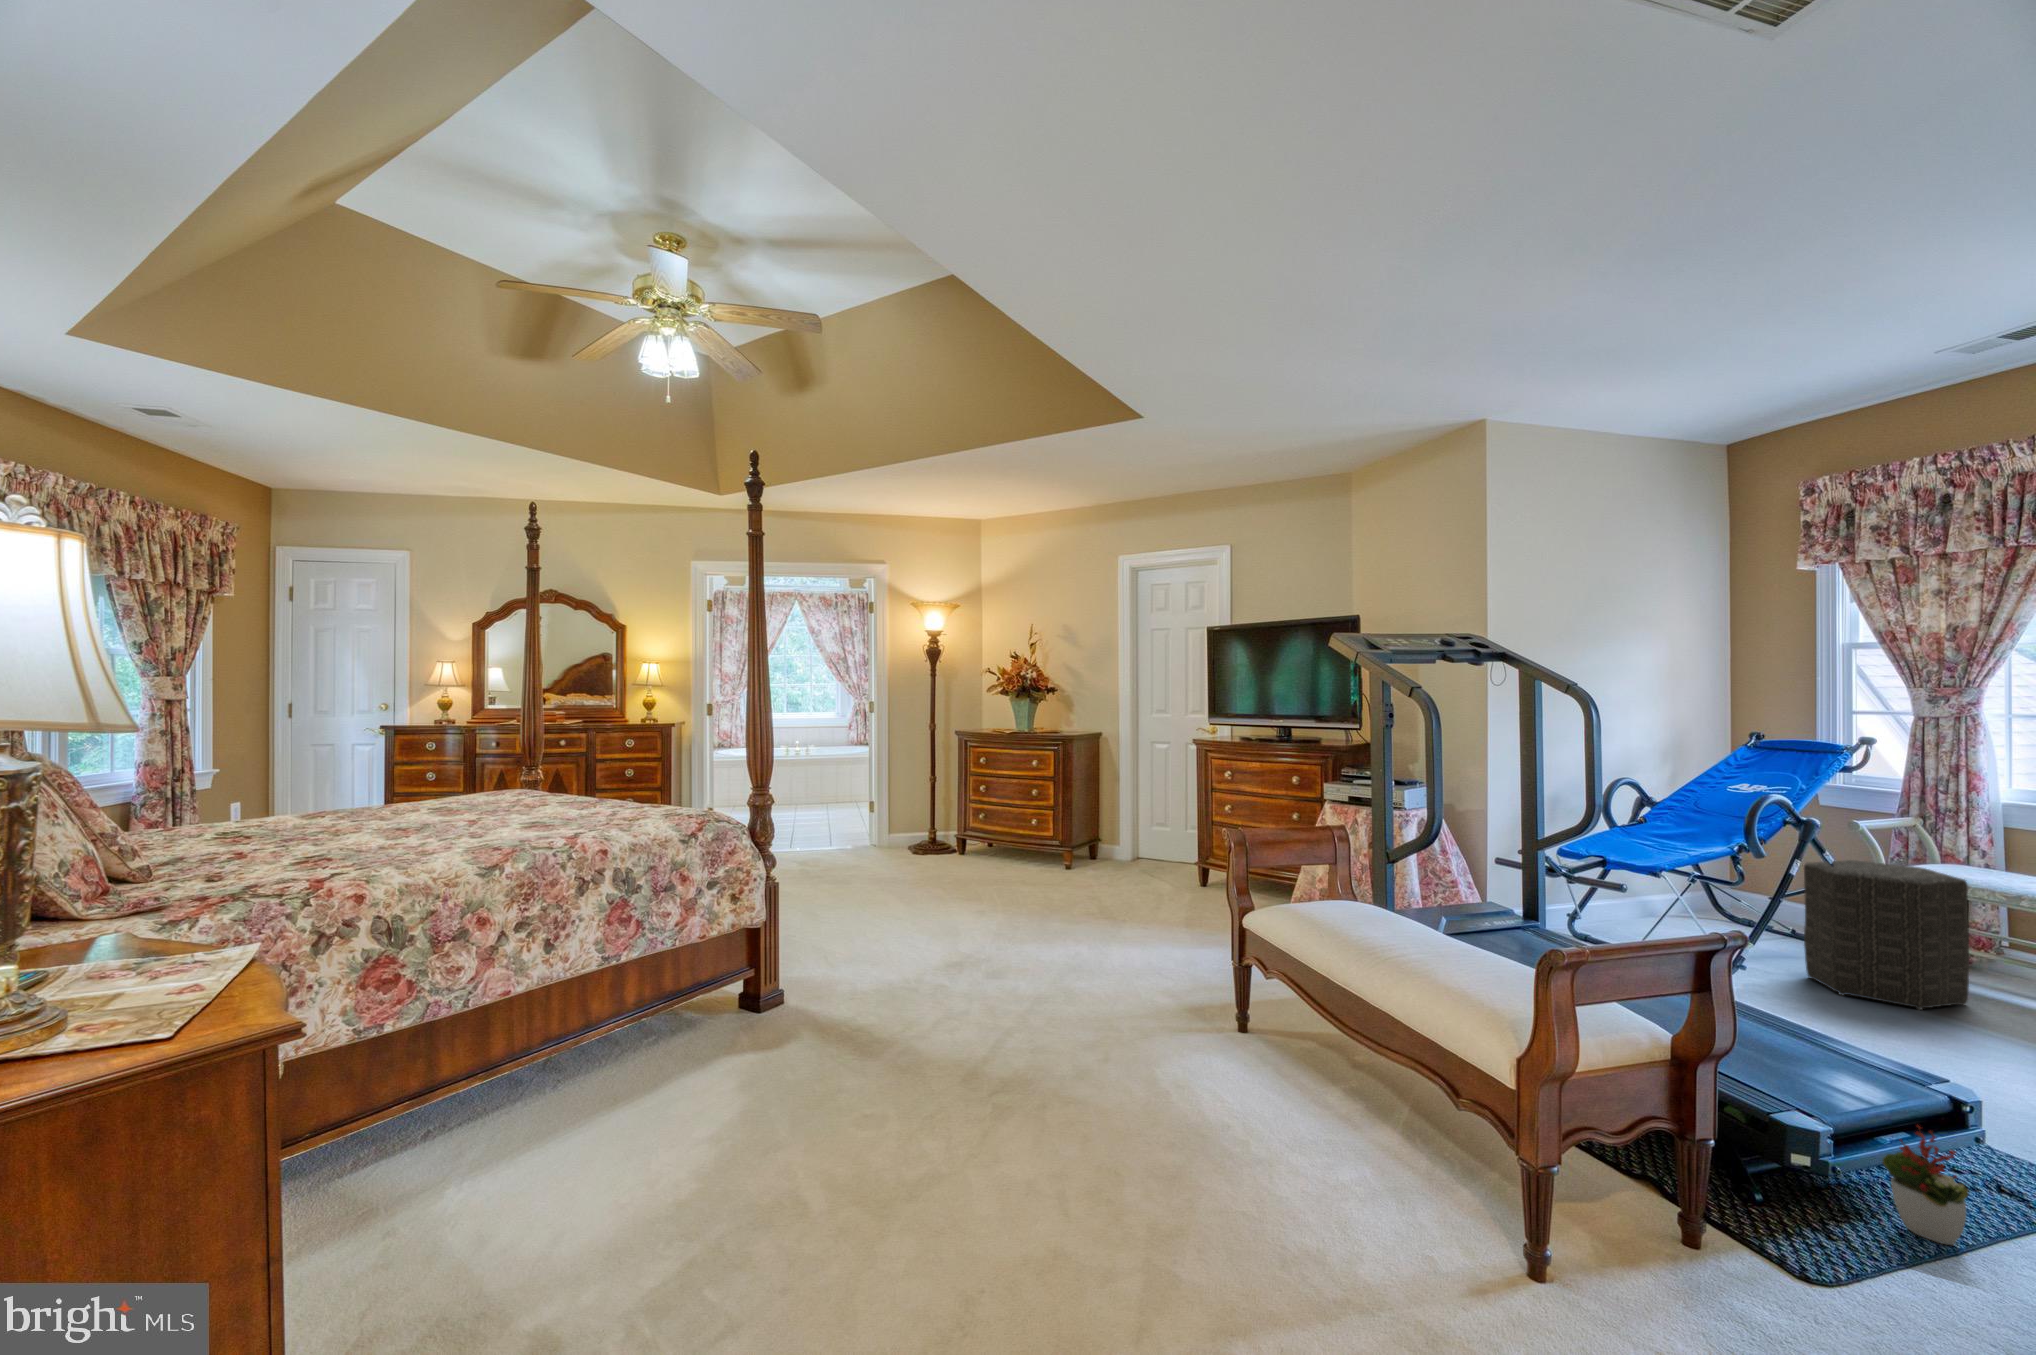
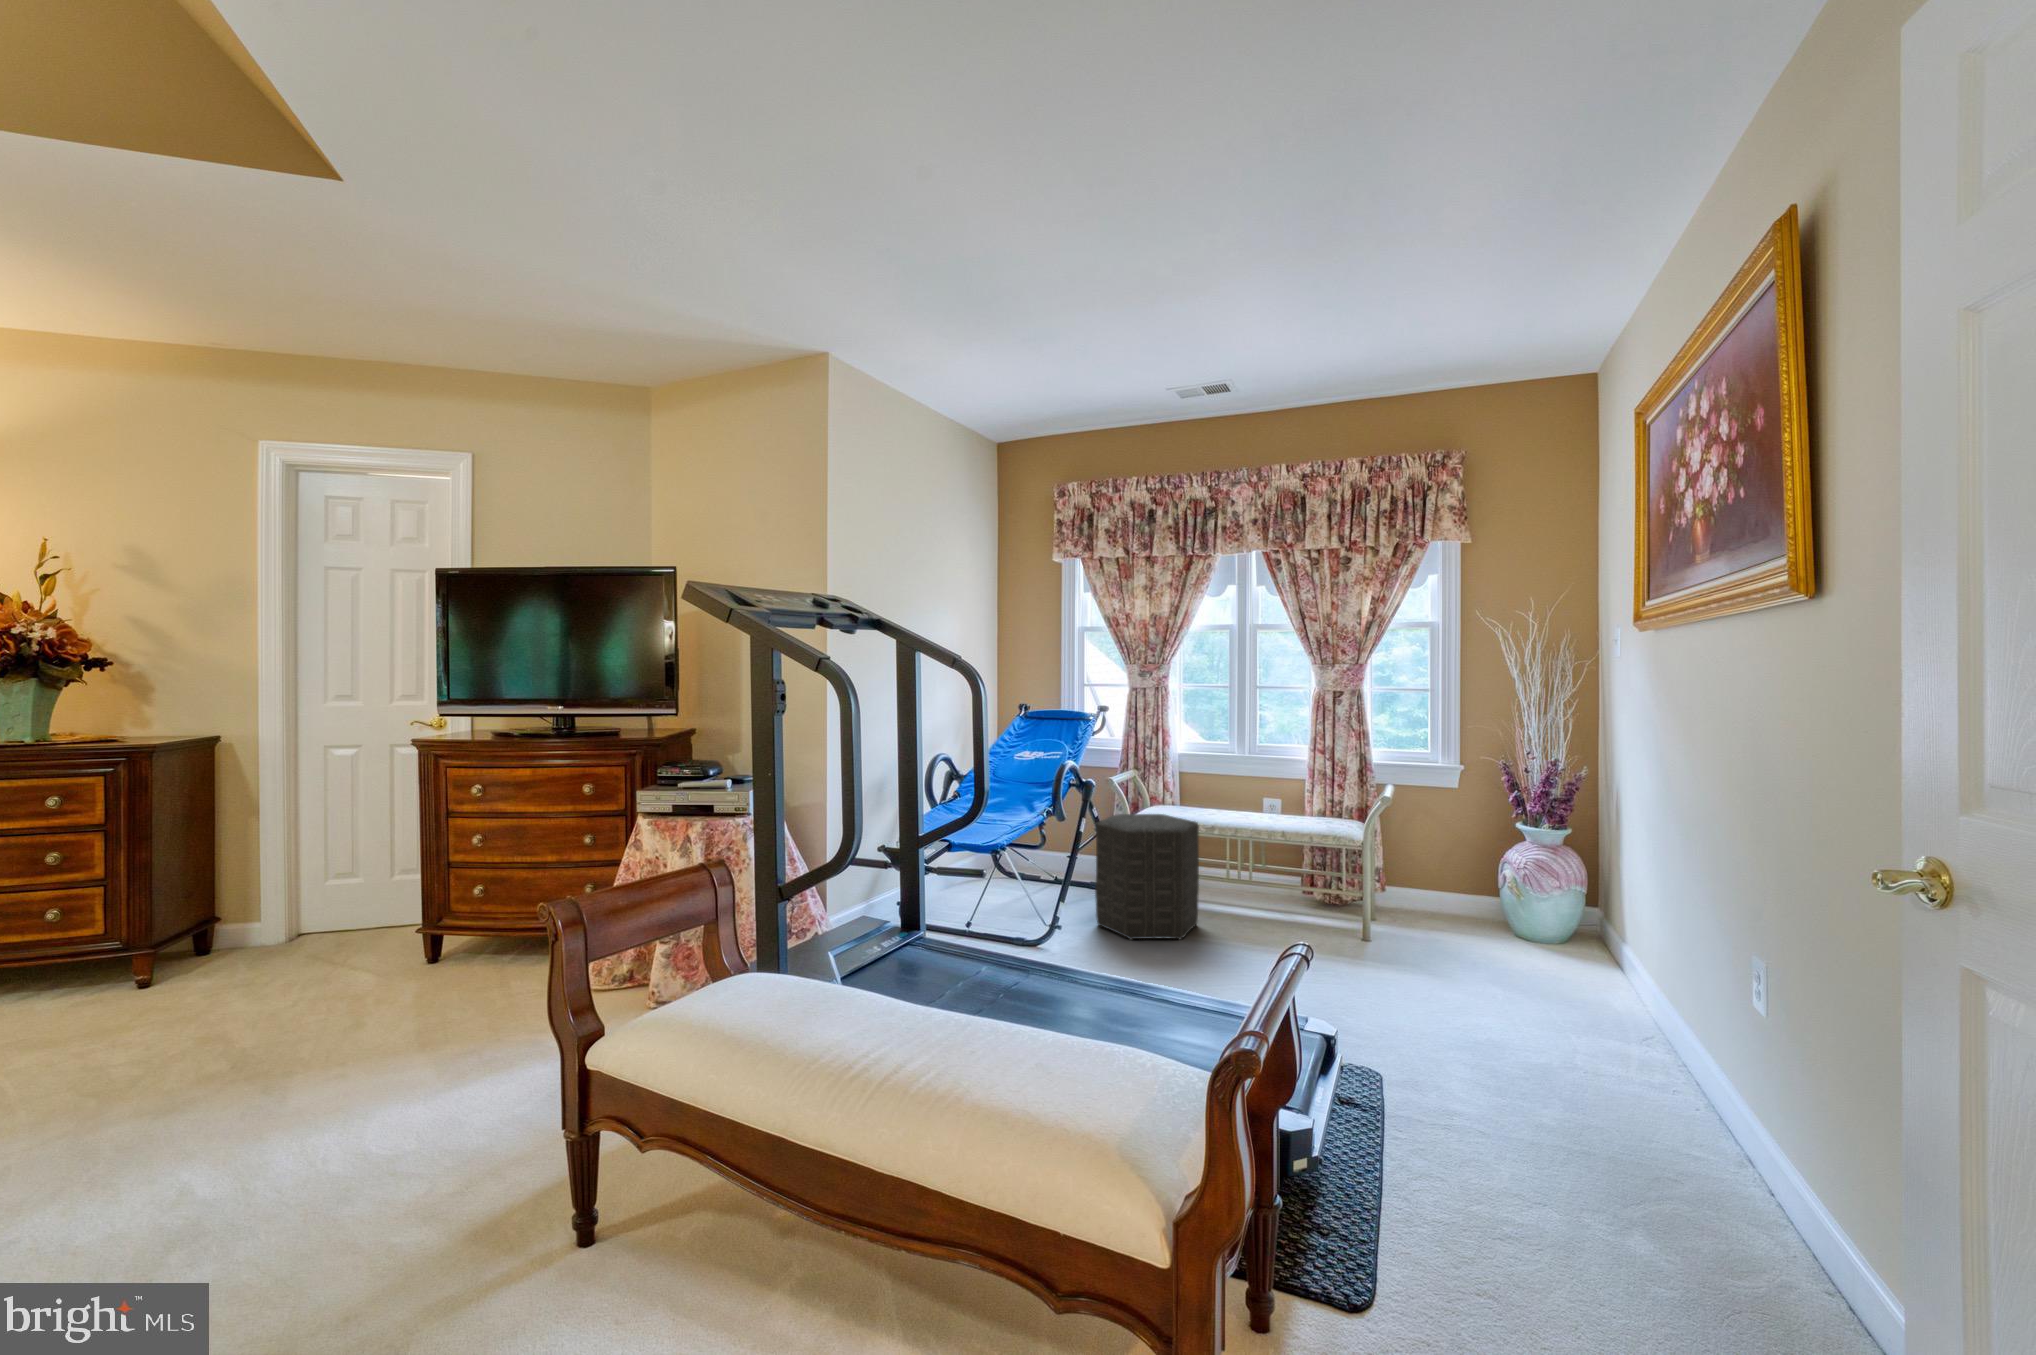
decorative plant: present [1883,1126,1969,1245] -> none [1427,1162,1510,1299]

